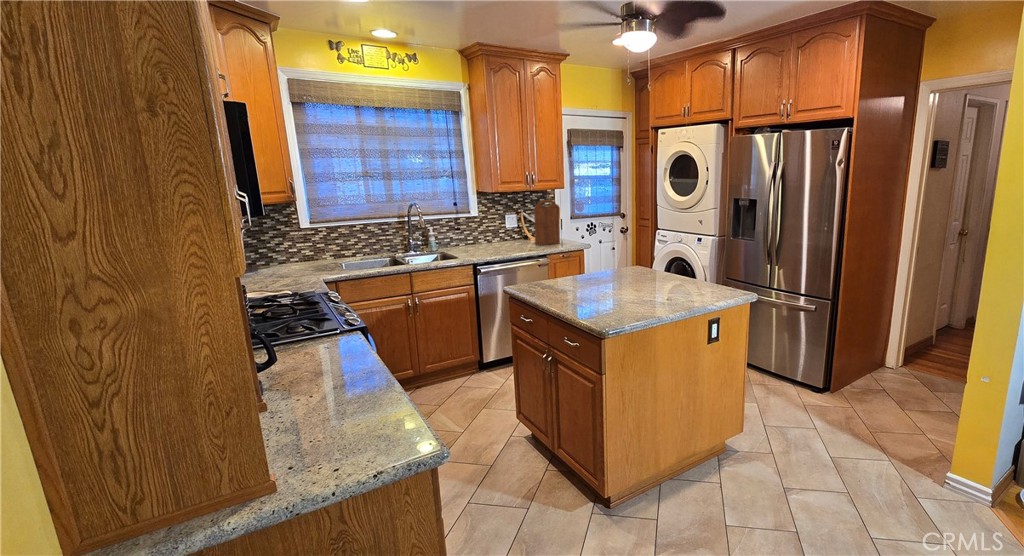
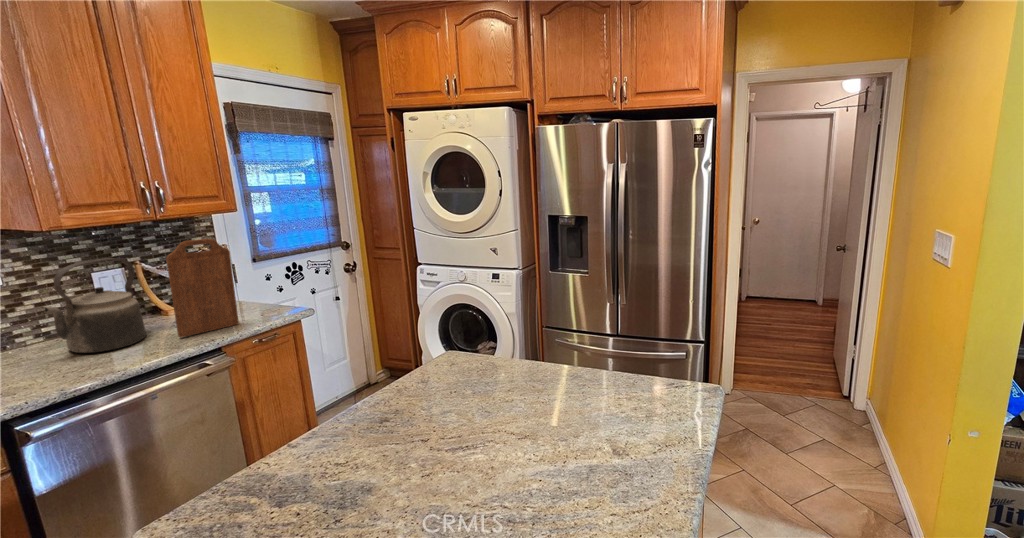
kettle: none [492,208,523,247] -> present [44,258,146,353]

